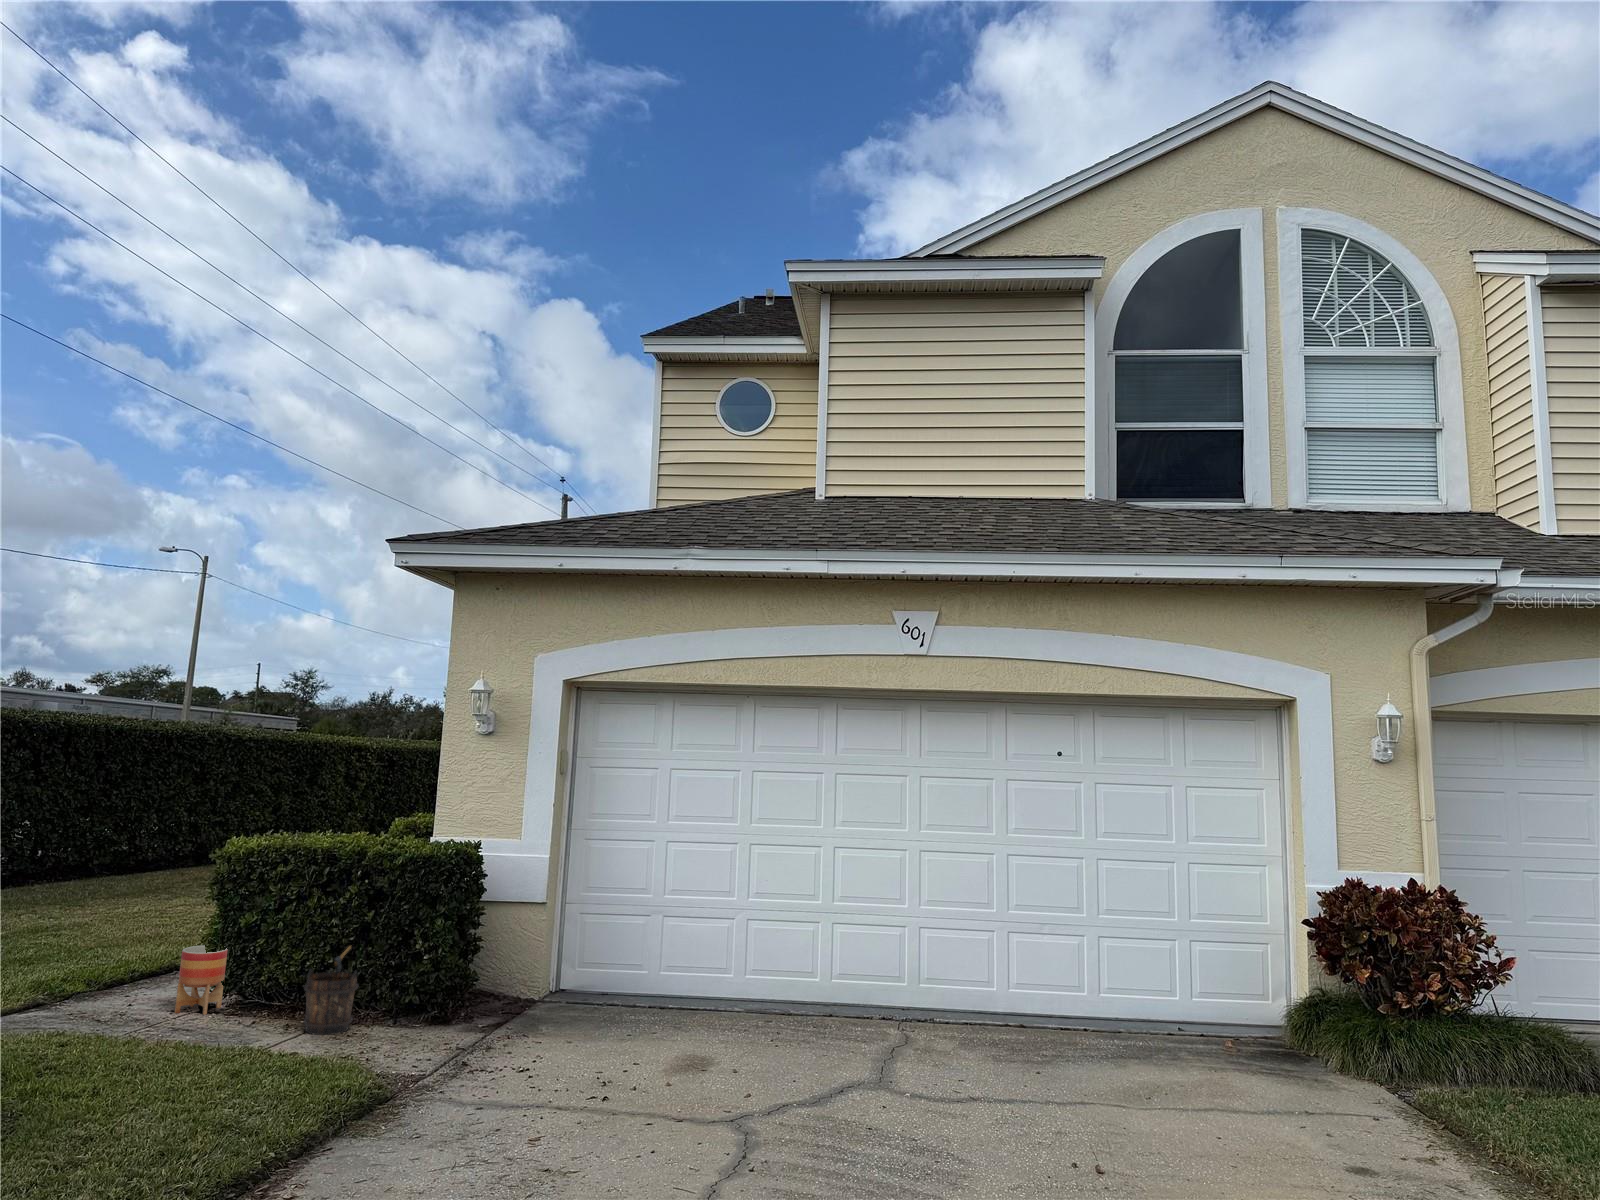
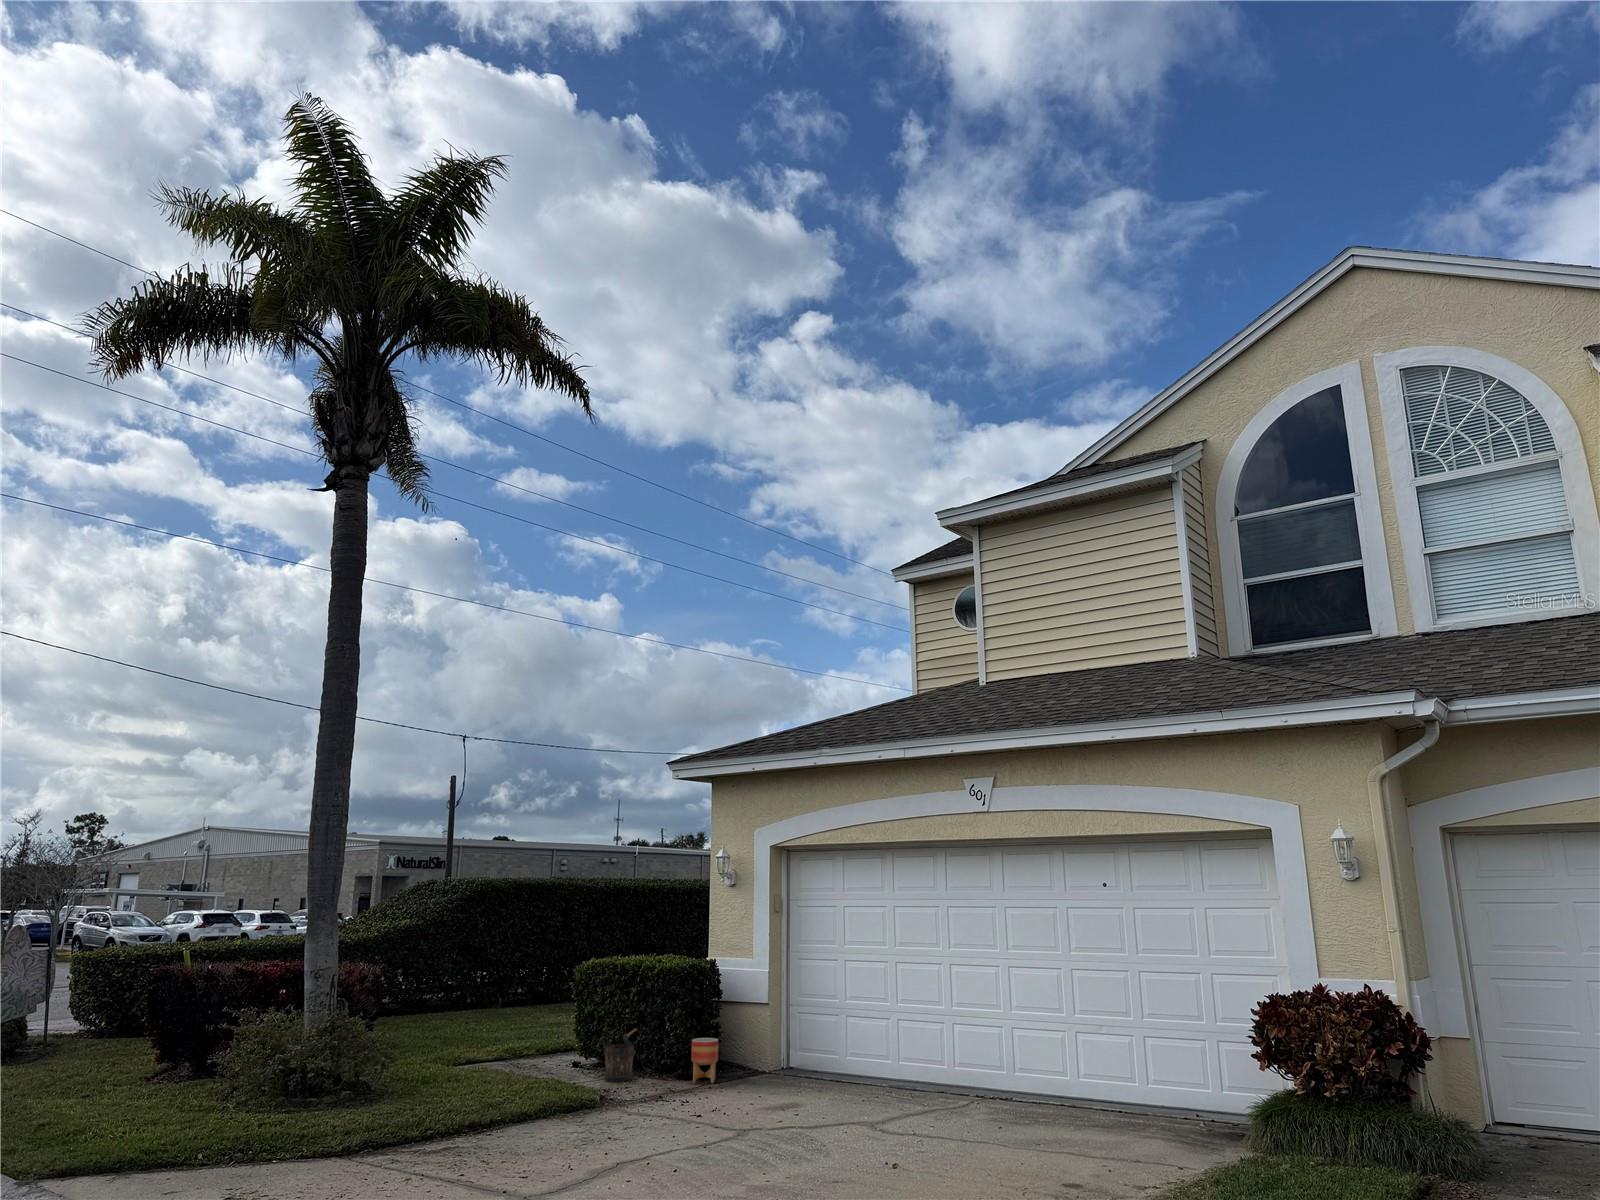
planter: present [175,945,228,1015] -> present [691,1038,718,1083]

